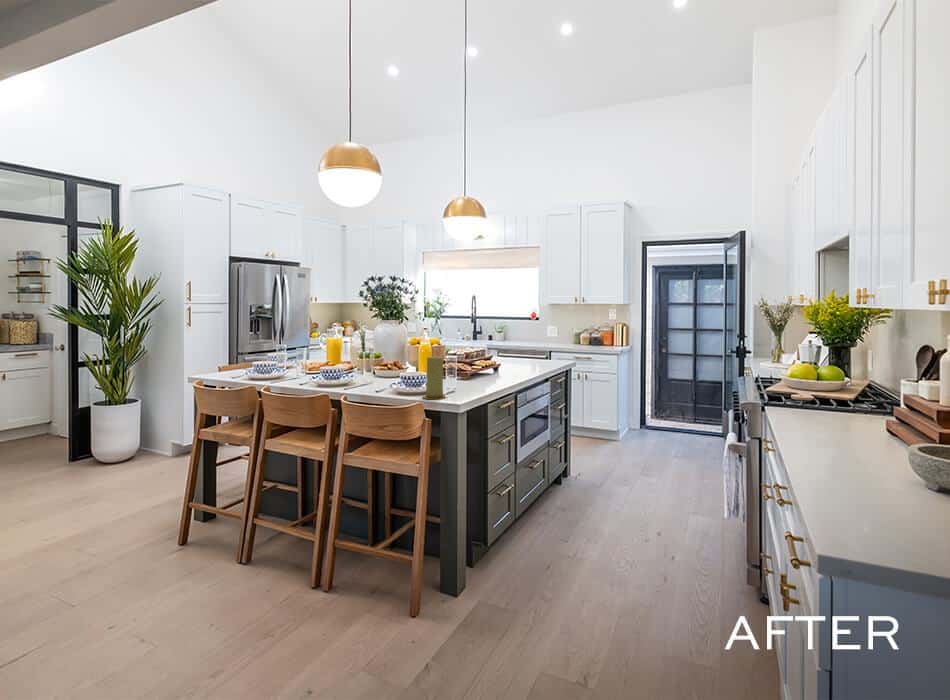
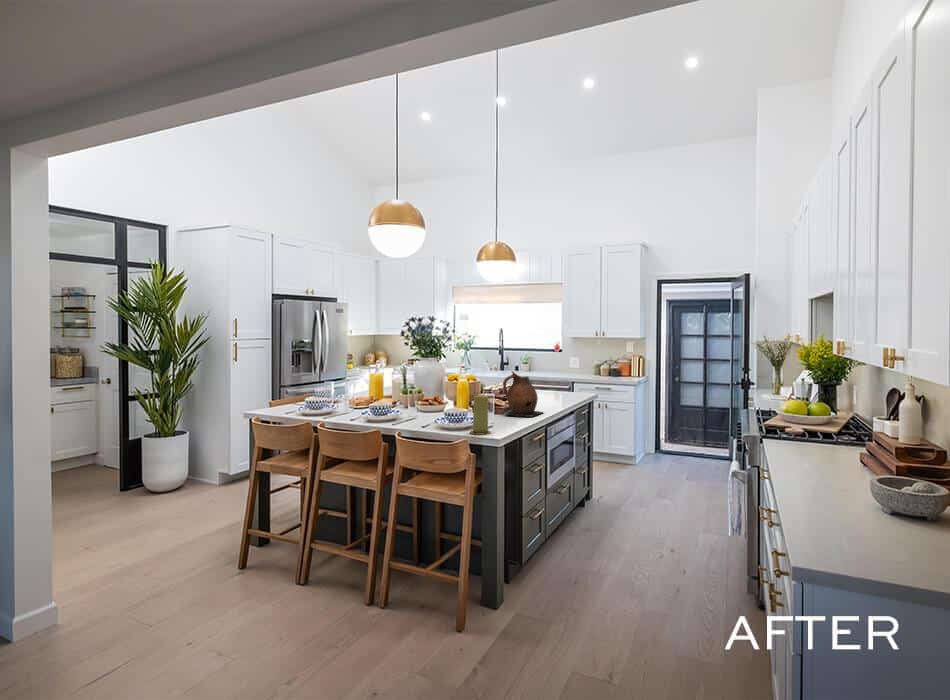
ceramic pitcher: none [467,333,512,383] -> present [503,371,543,417]

